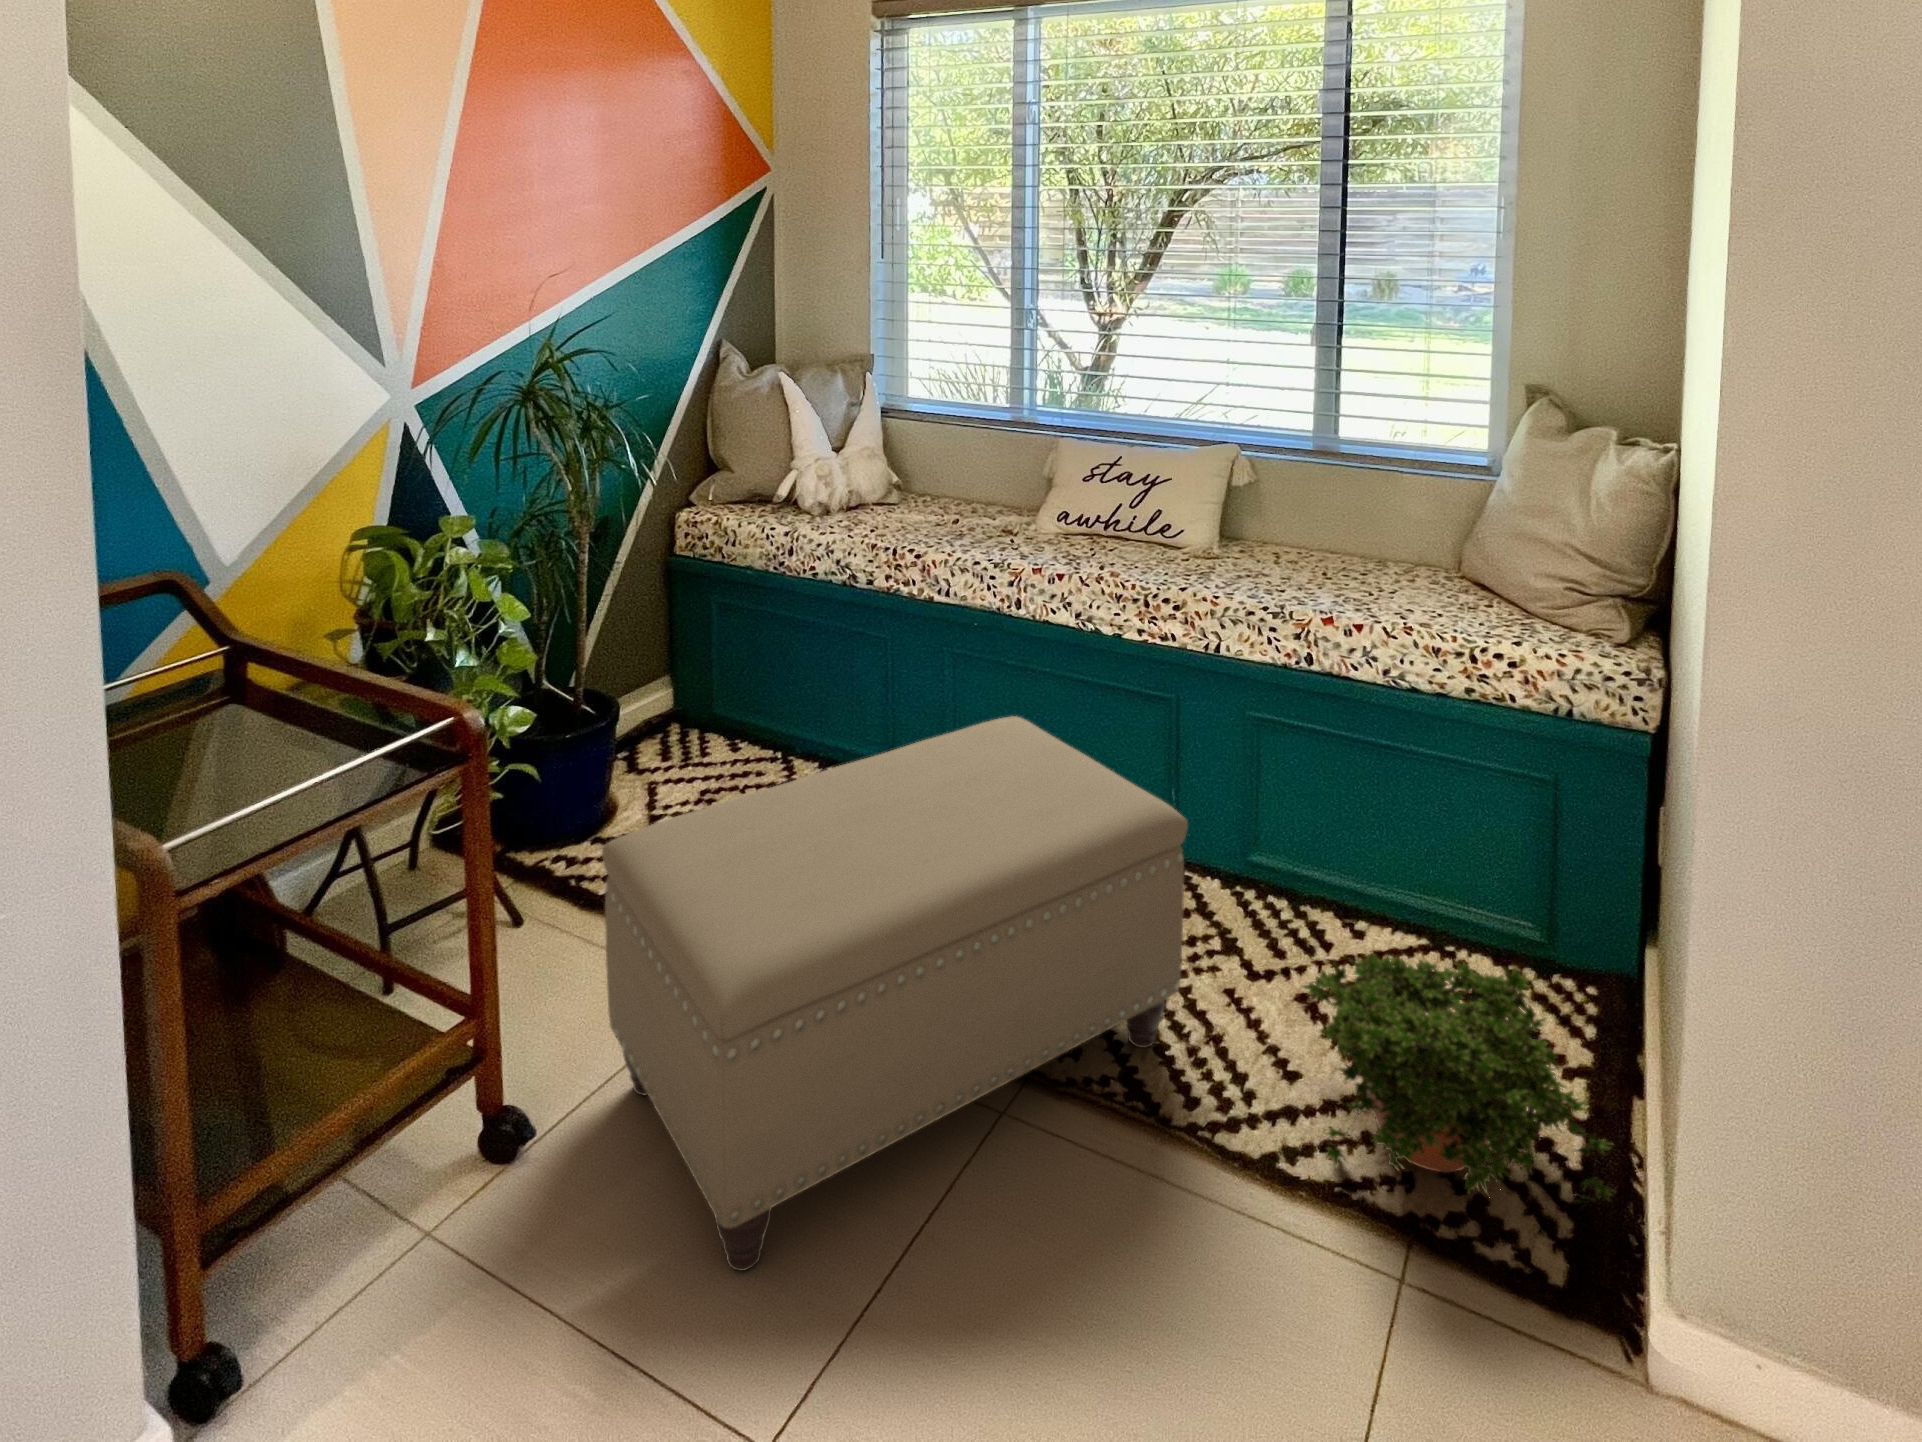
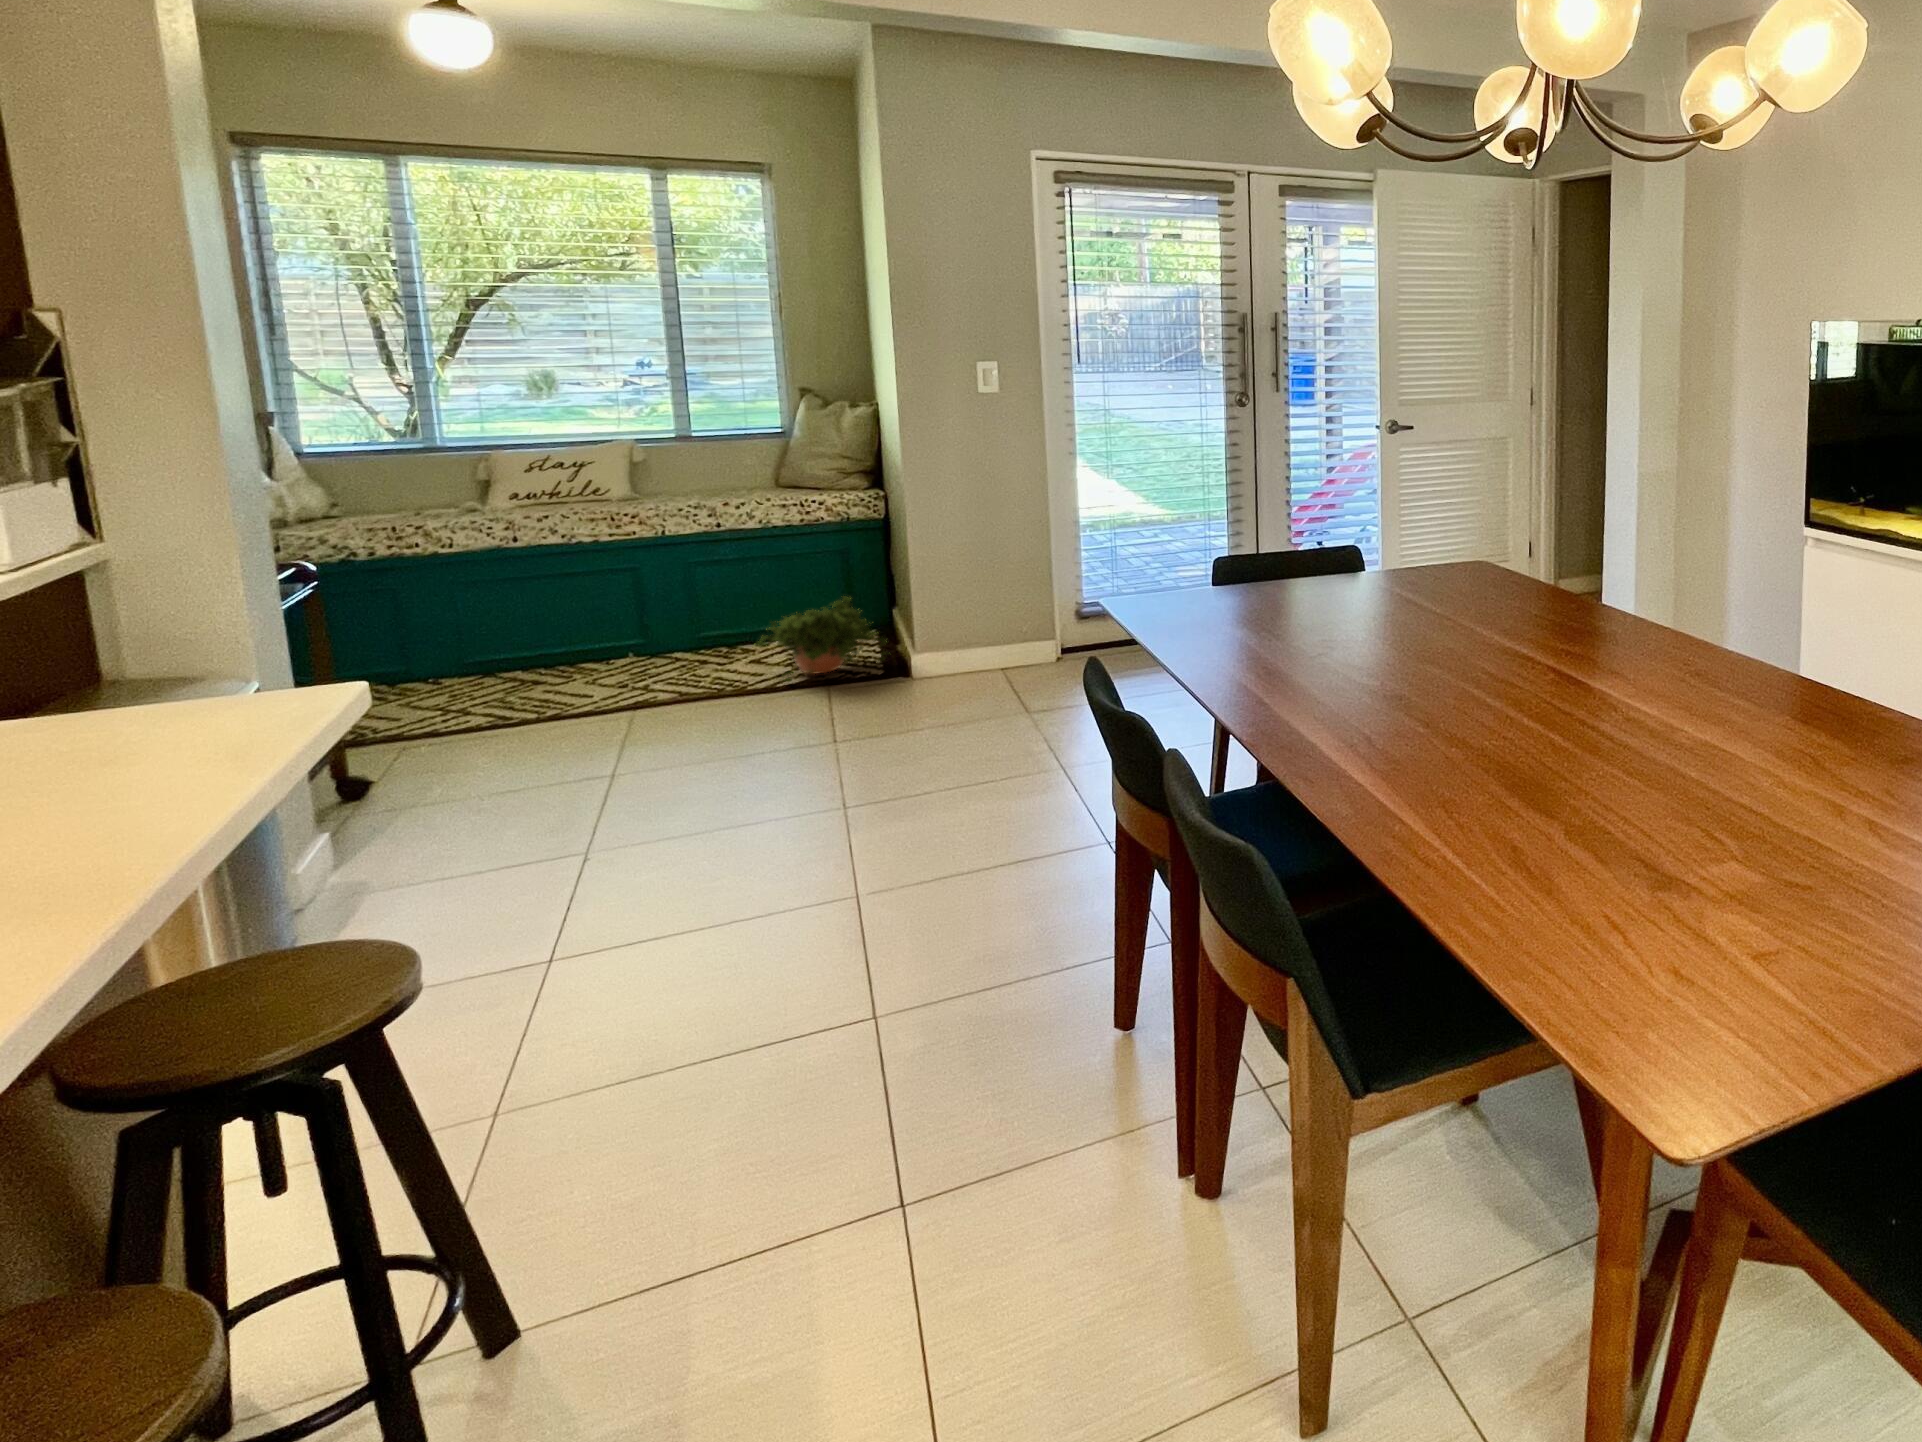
ottoman: present [602,716,1188,1271] -> none [360,579,697,777]

